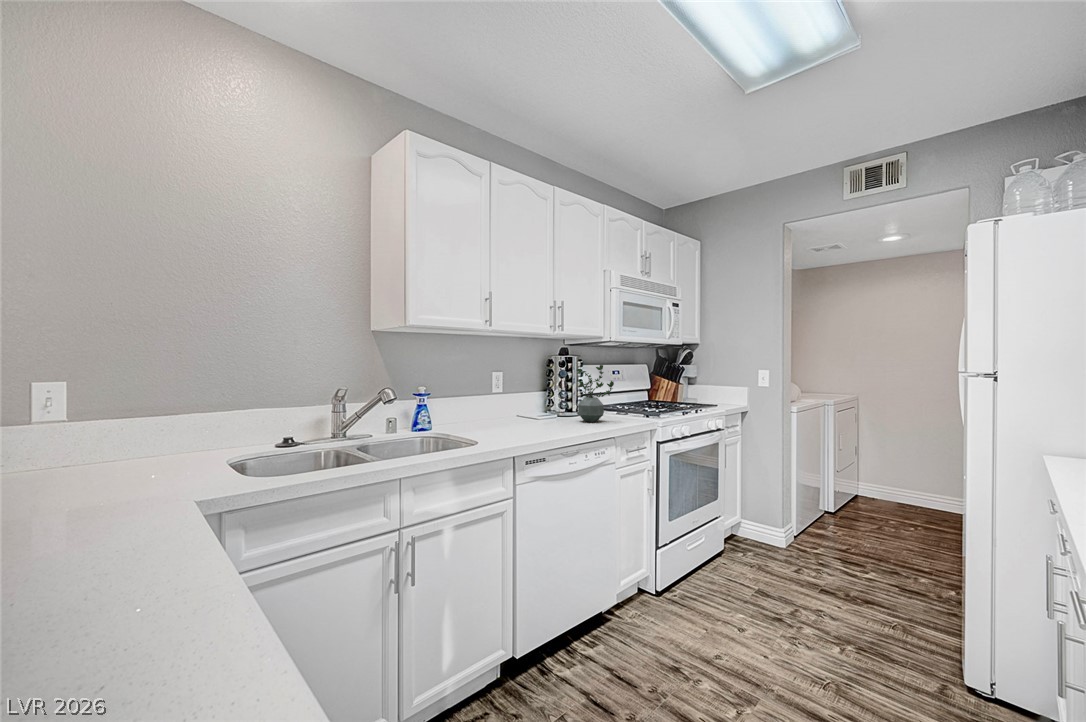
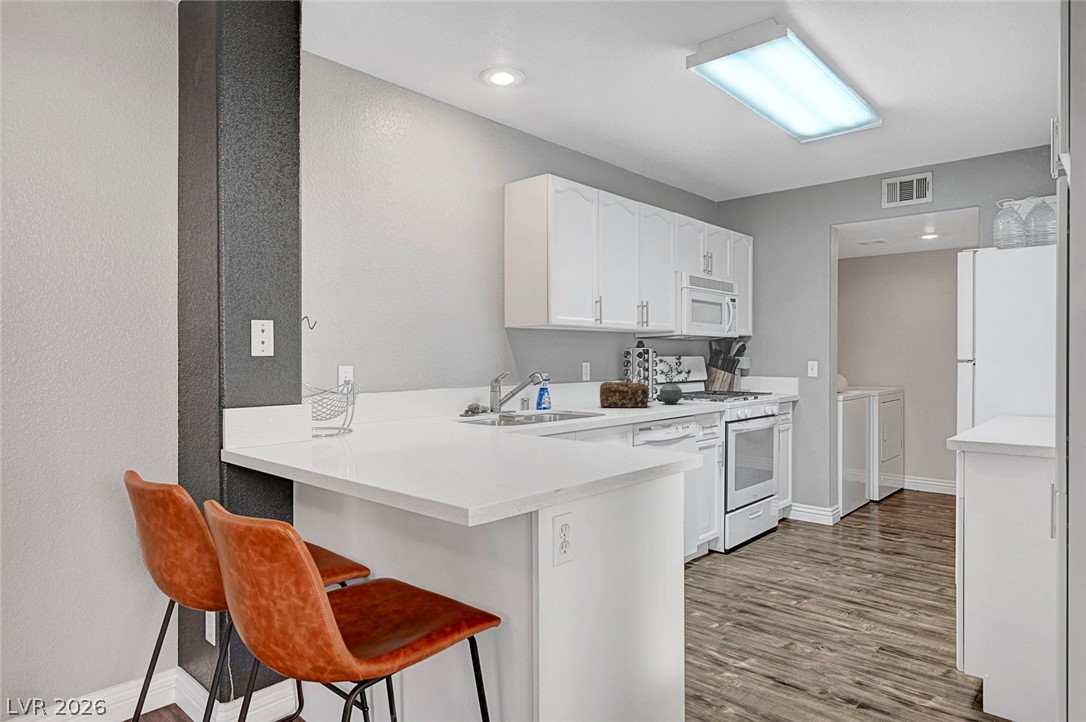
bread loaf: none [500,396,561,427] -> present [600,382,648,407]

